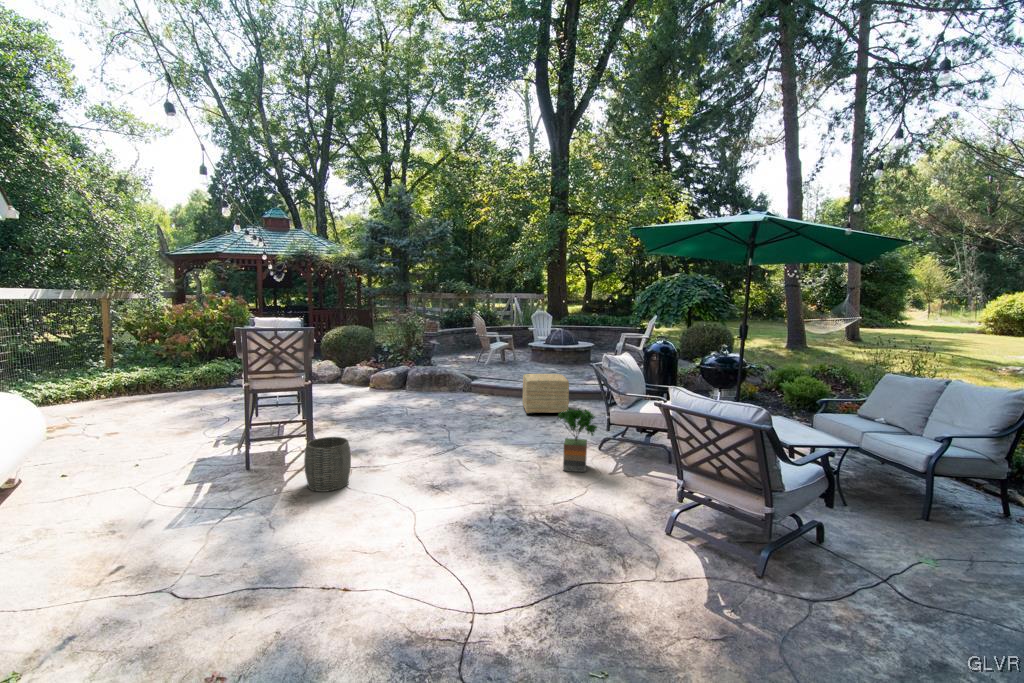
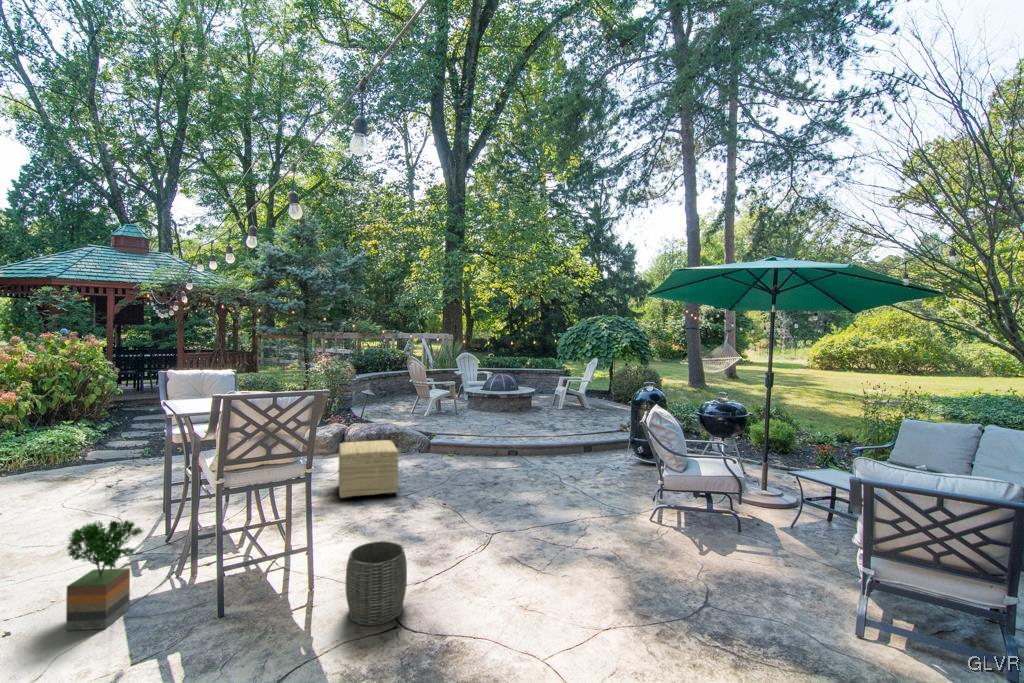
ottoman: present [523,374,569,415] -> present [338,440,398,499]
potted tree: present [559,409,597,472] -> present [66,521,143,631]

